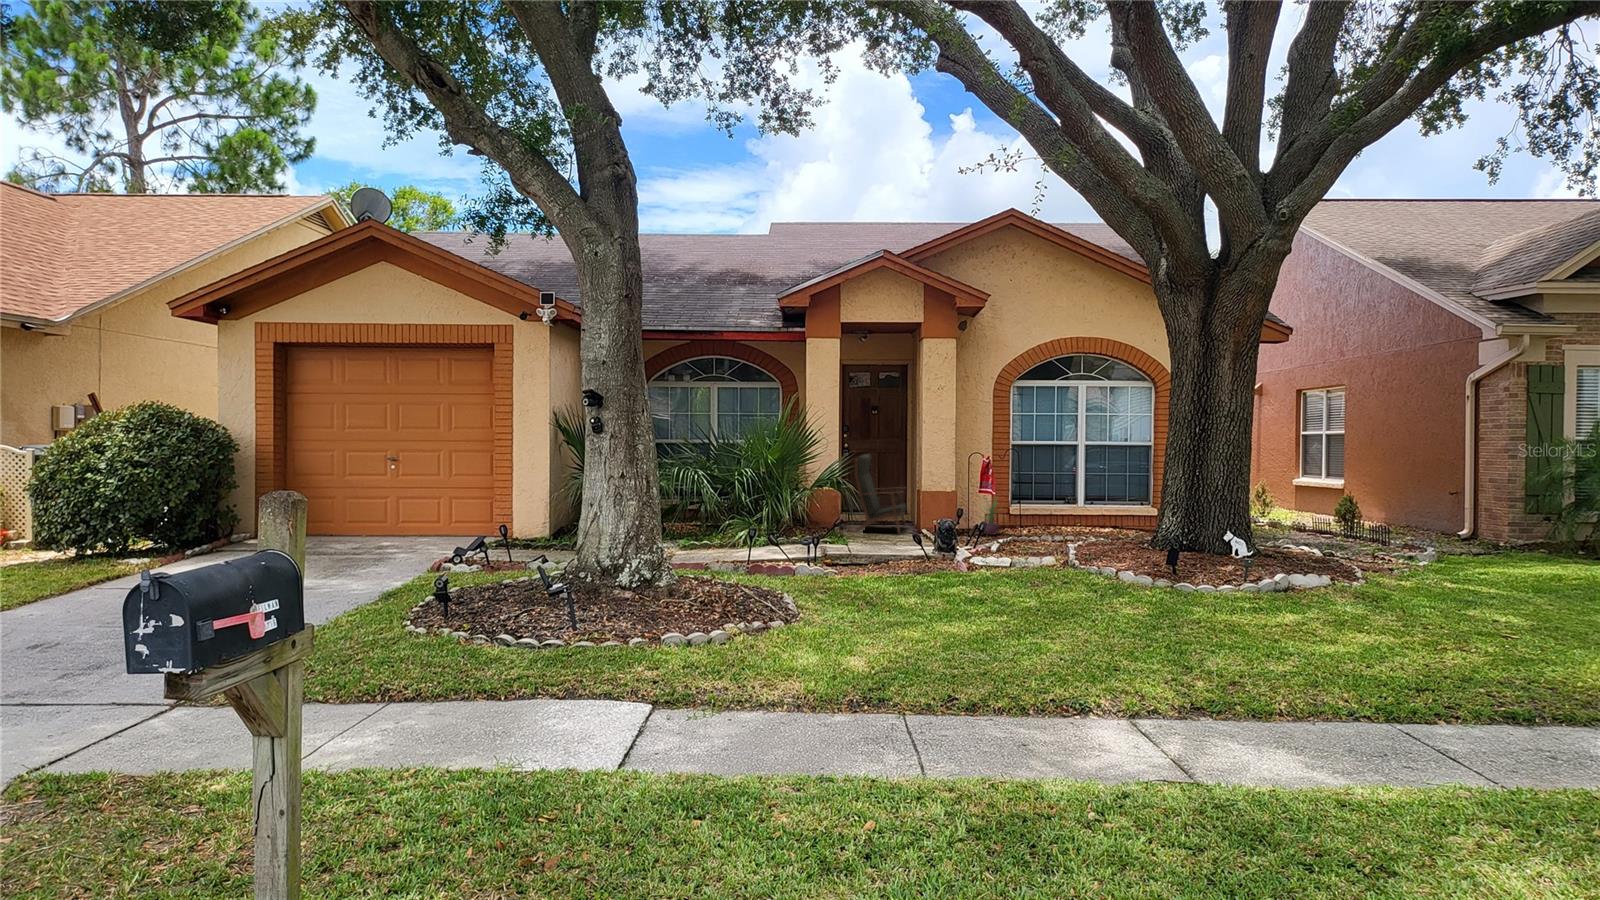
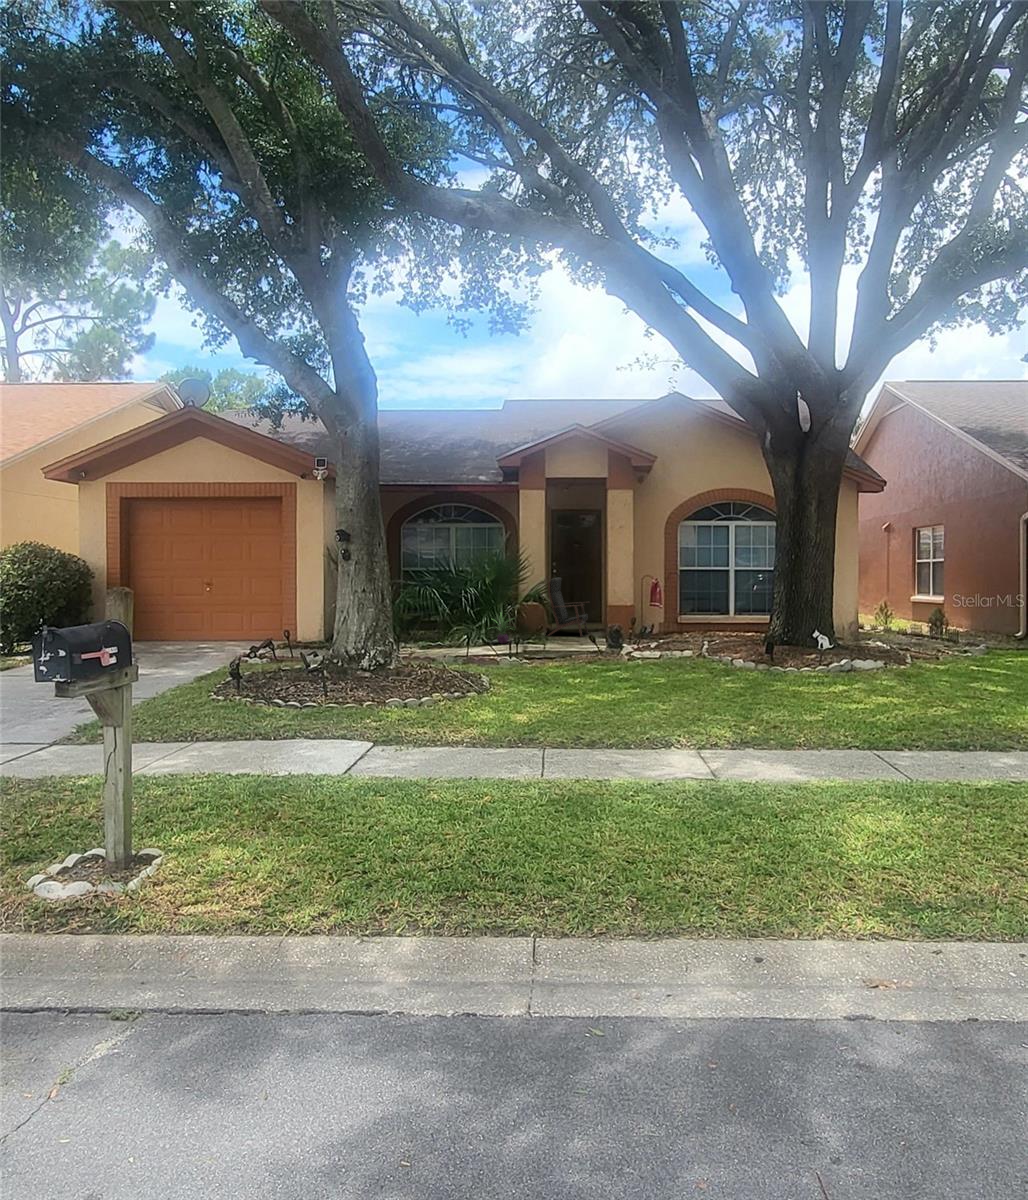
decorative plant: present [985,501,1004,535] -> present [497,613,508,644]

